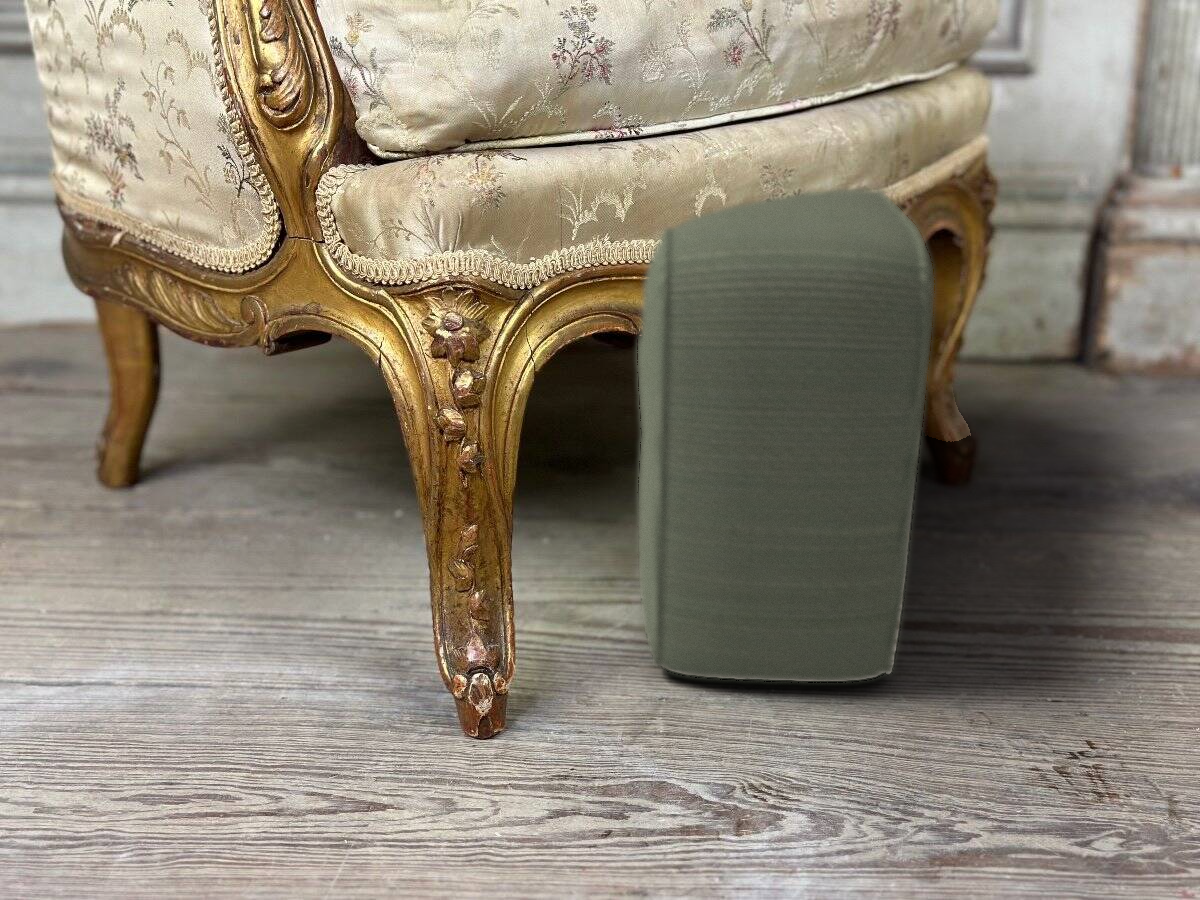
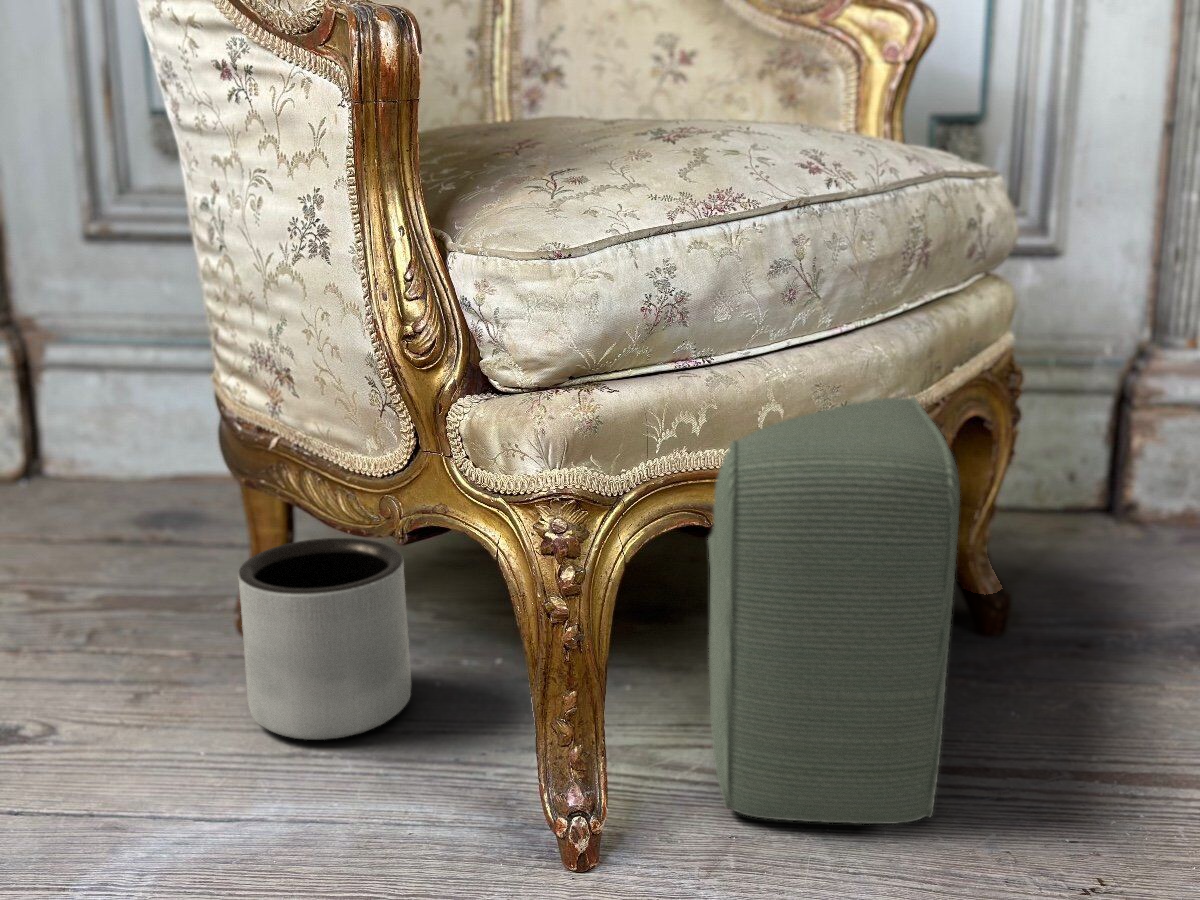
planter: none [78,364,291,596] -> present [238,538,411,740]

